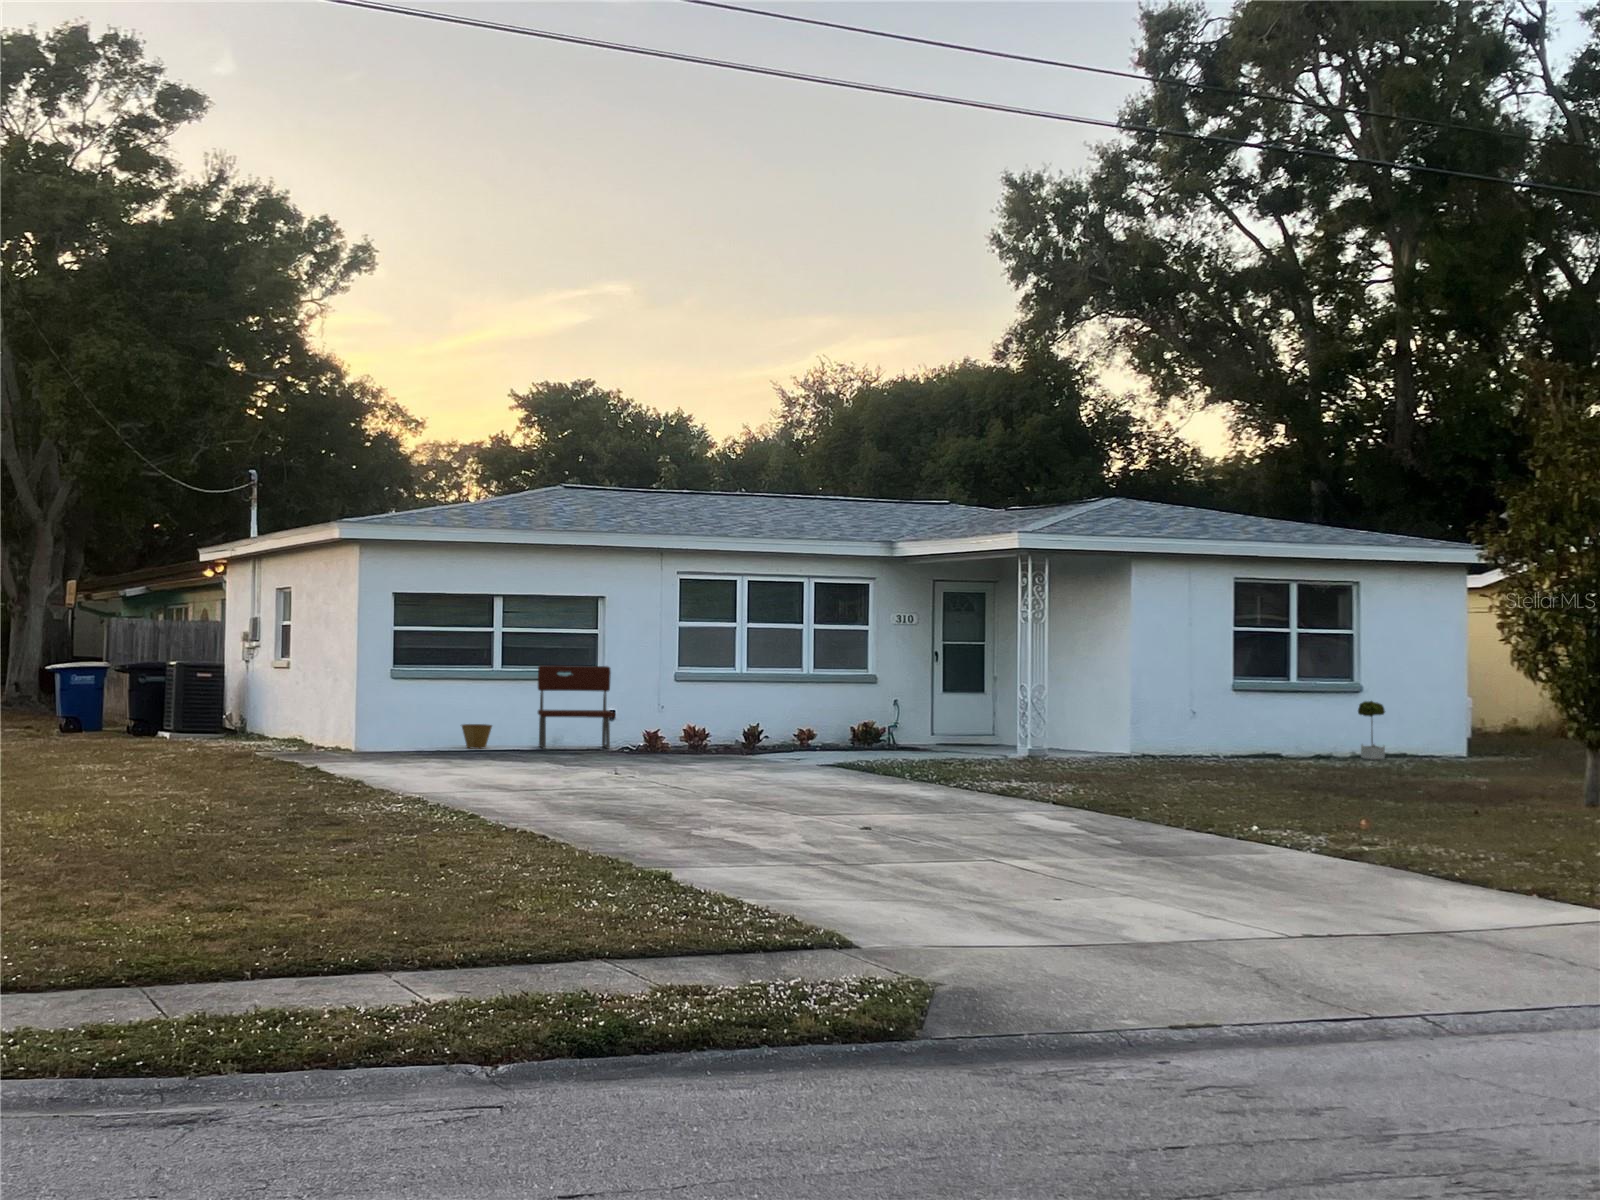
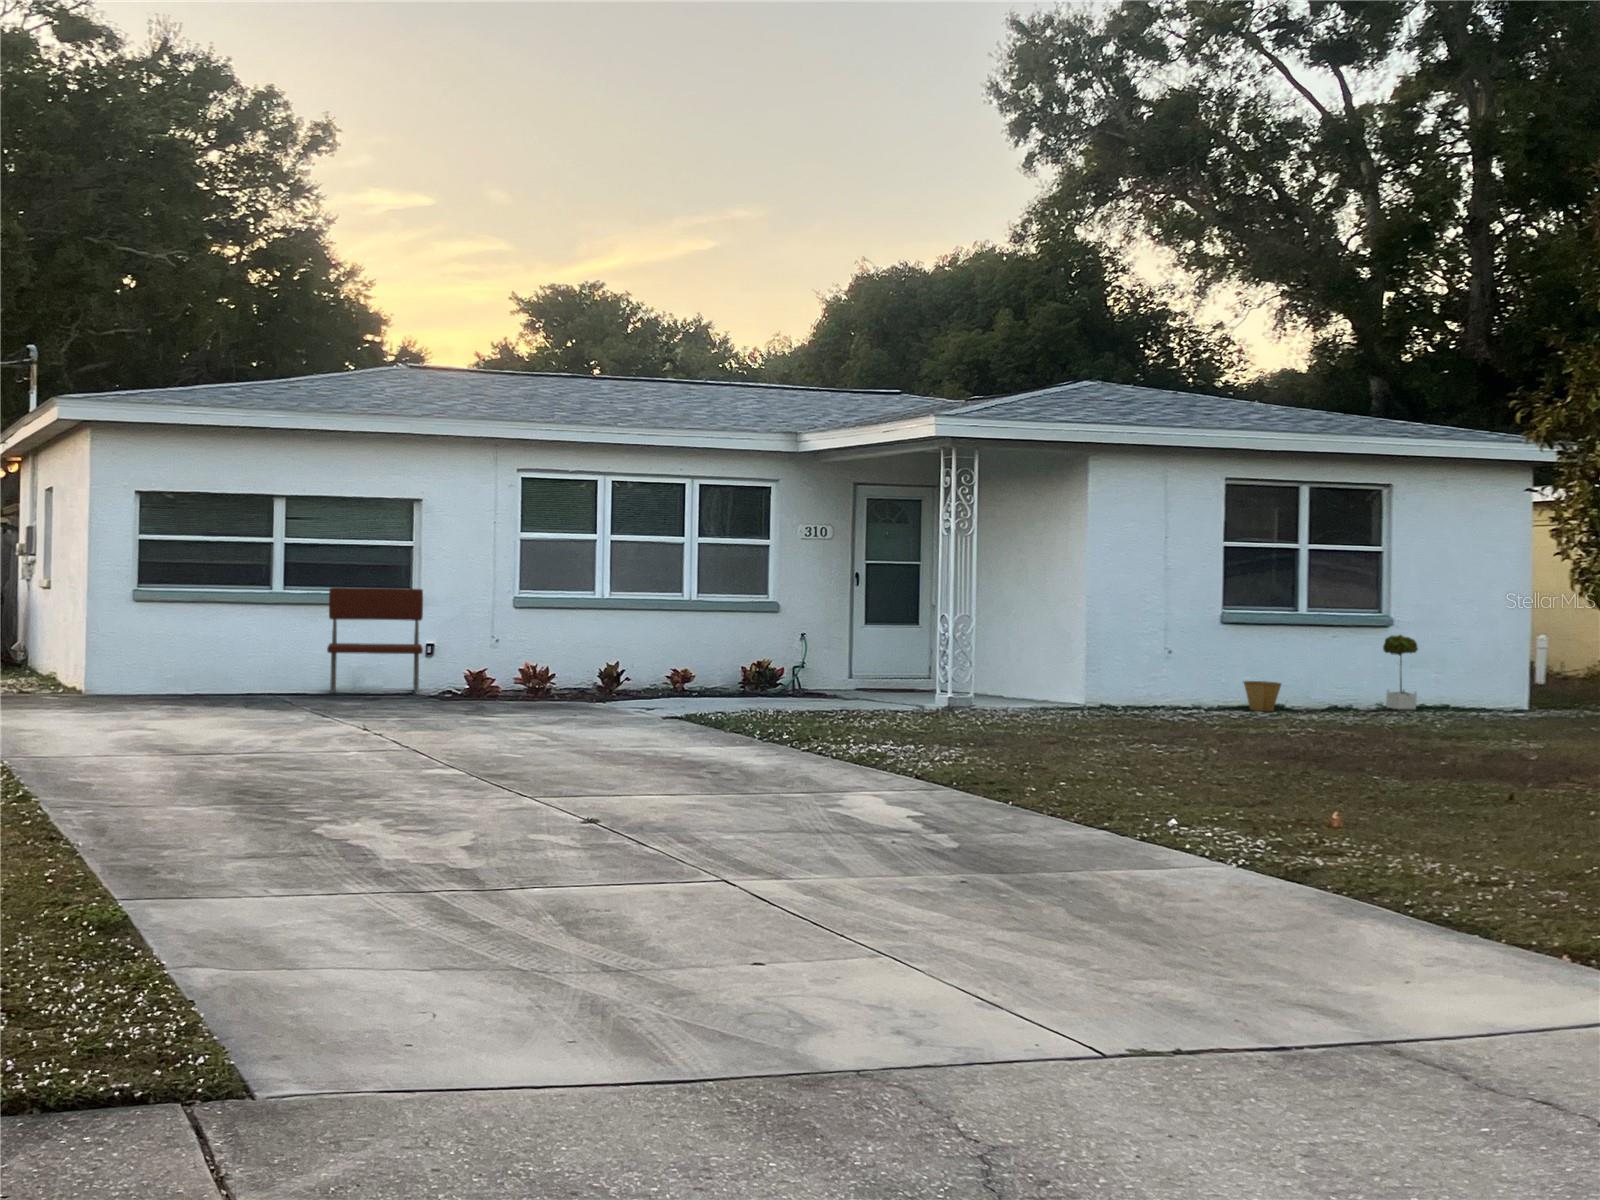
basket: present [462,724,492,749] -> present [1244,681,1281,711]

